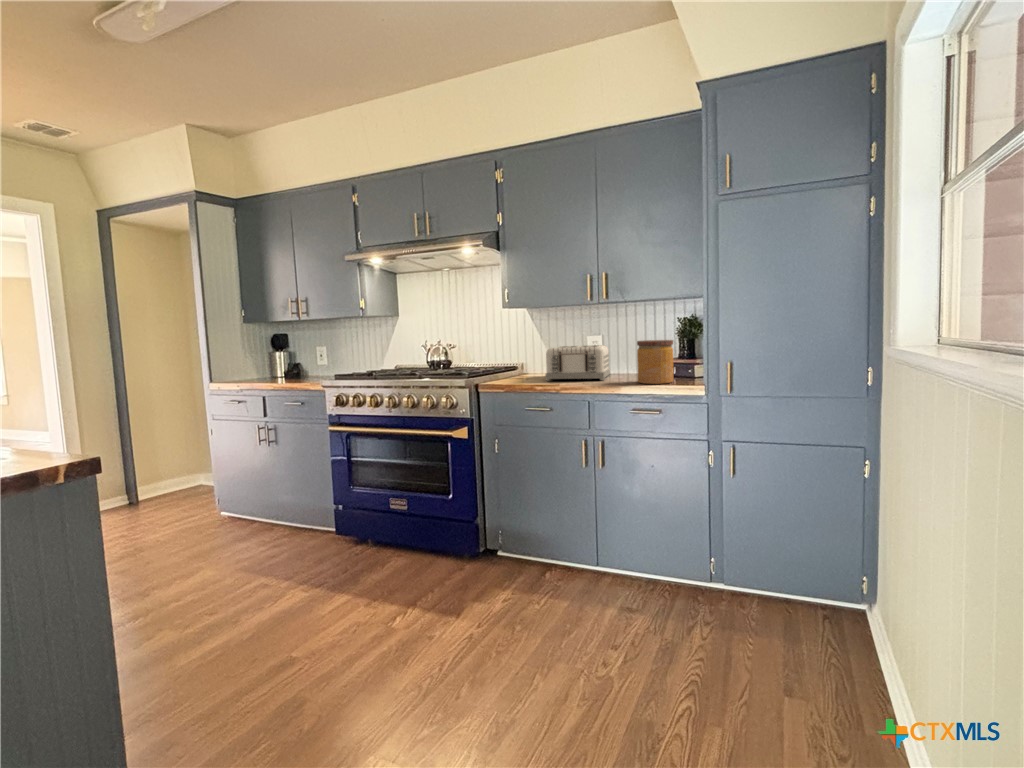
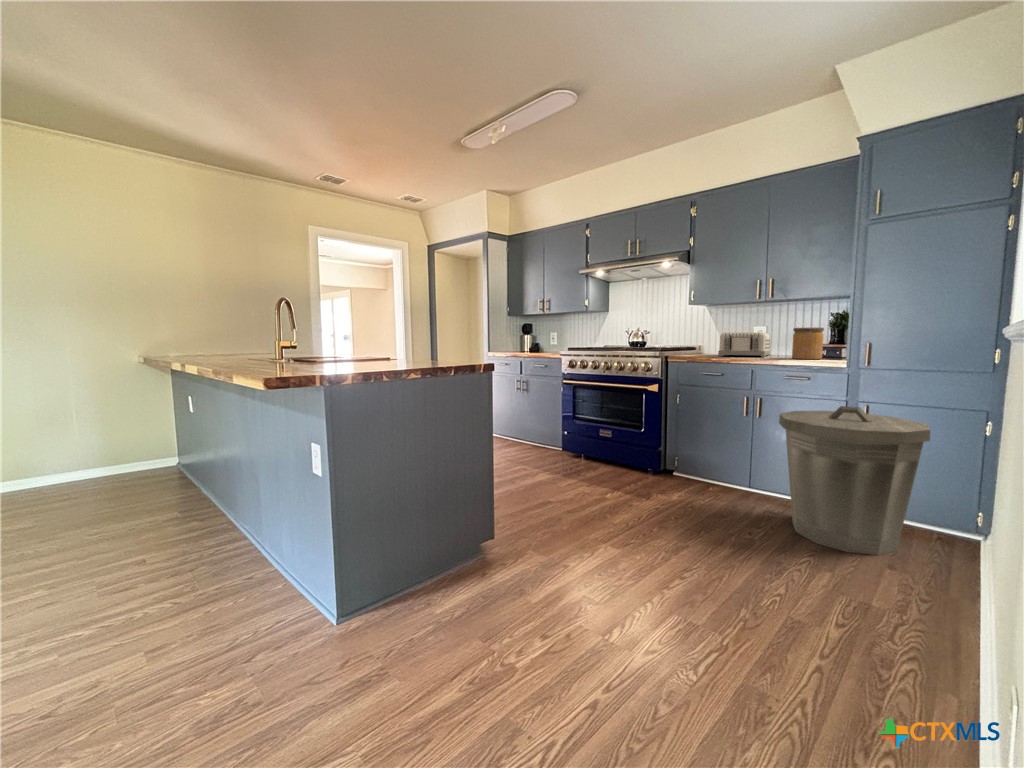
trash can: none [631,457,817,672] -> present [779,406,930,555]

